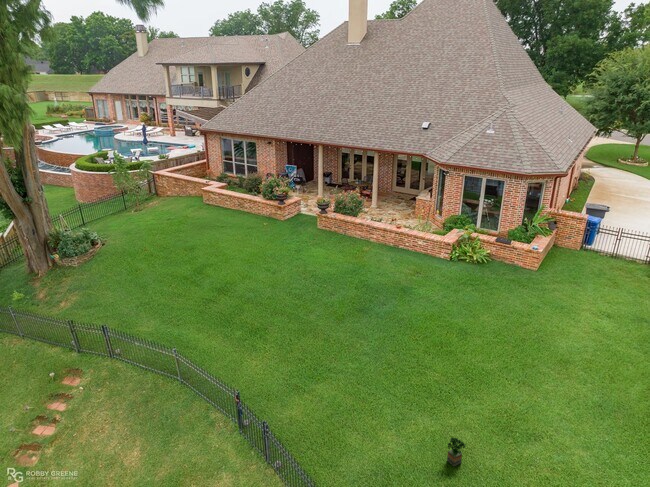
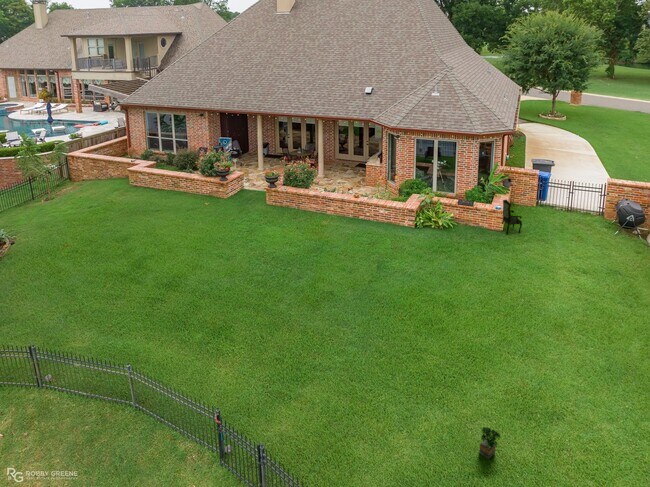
armchair: none [535,240,556,274] -> present [502,200,522,234]

